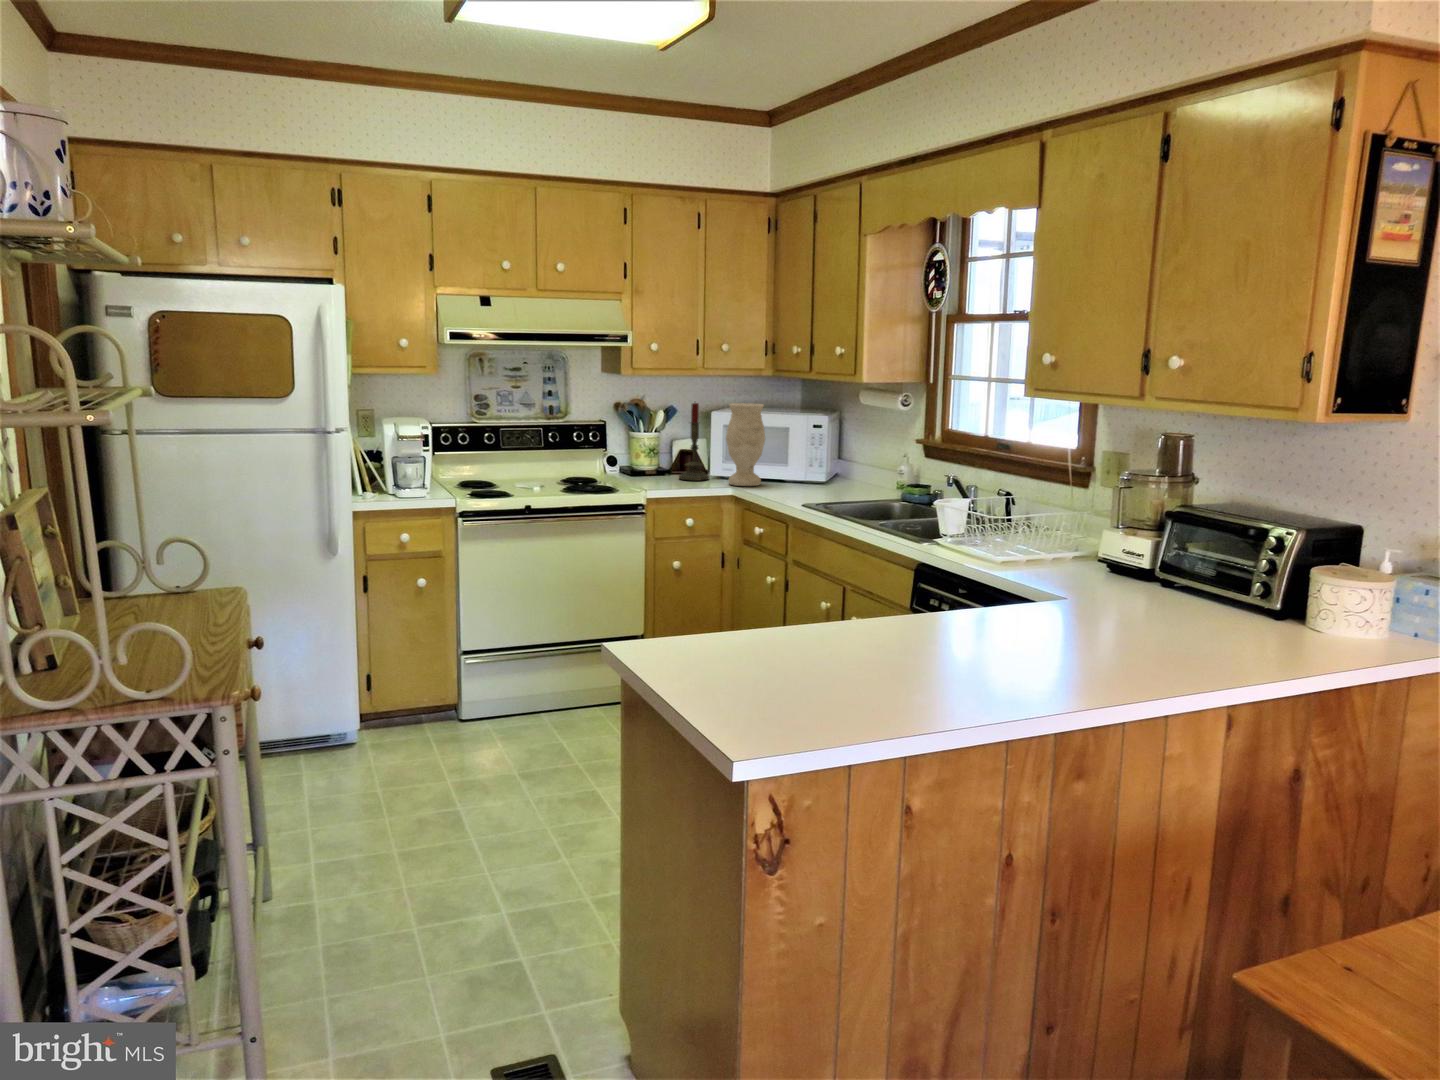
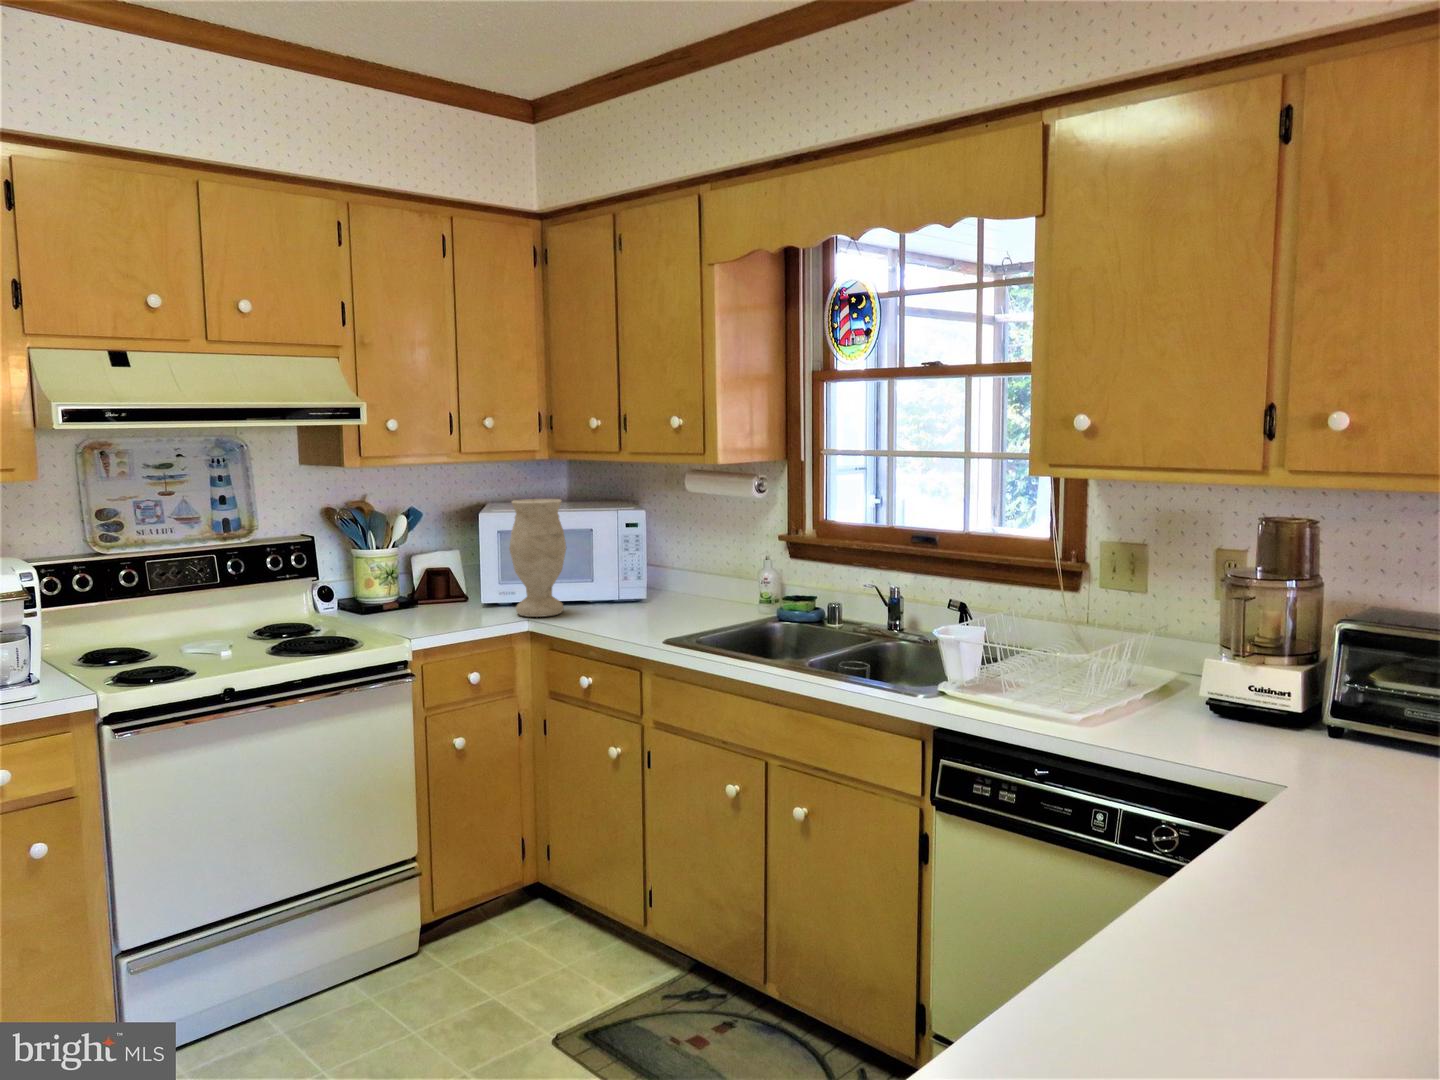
candle: present [679,403,709,481] -> none [436,499,481,614]

